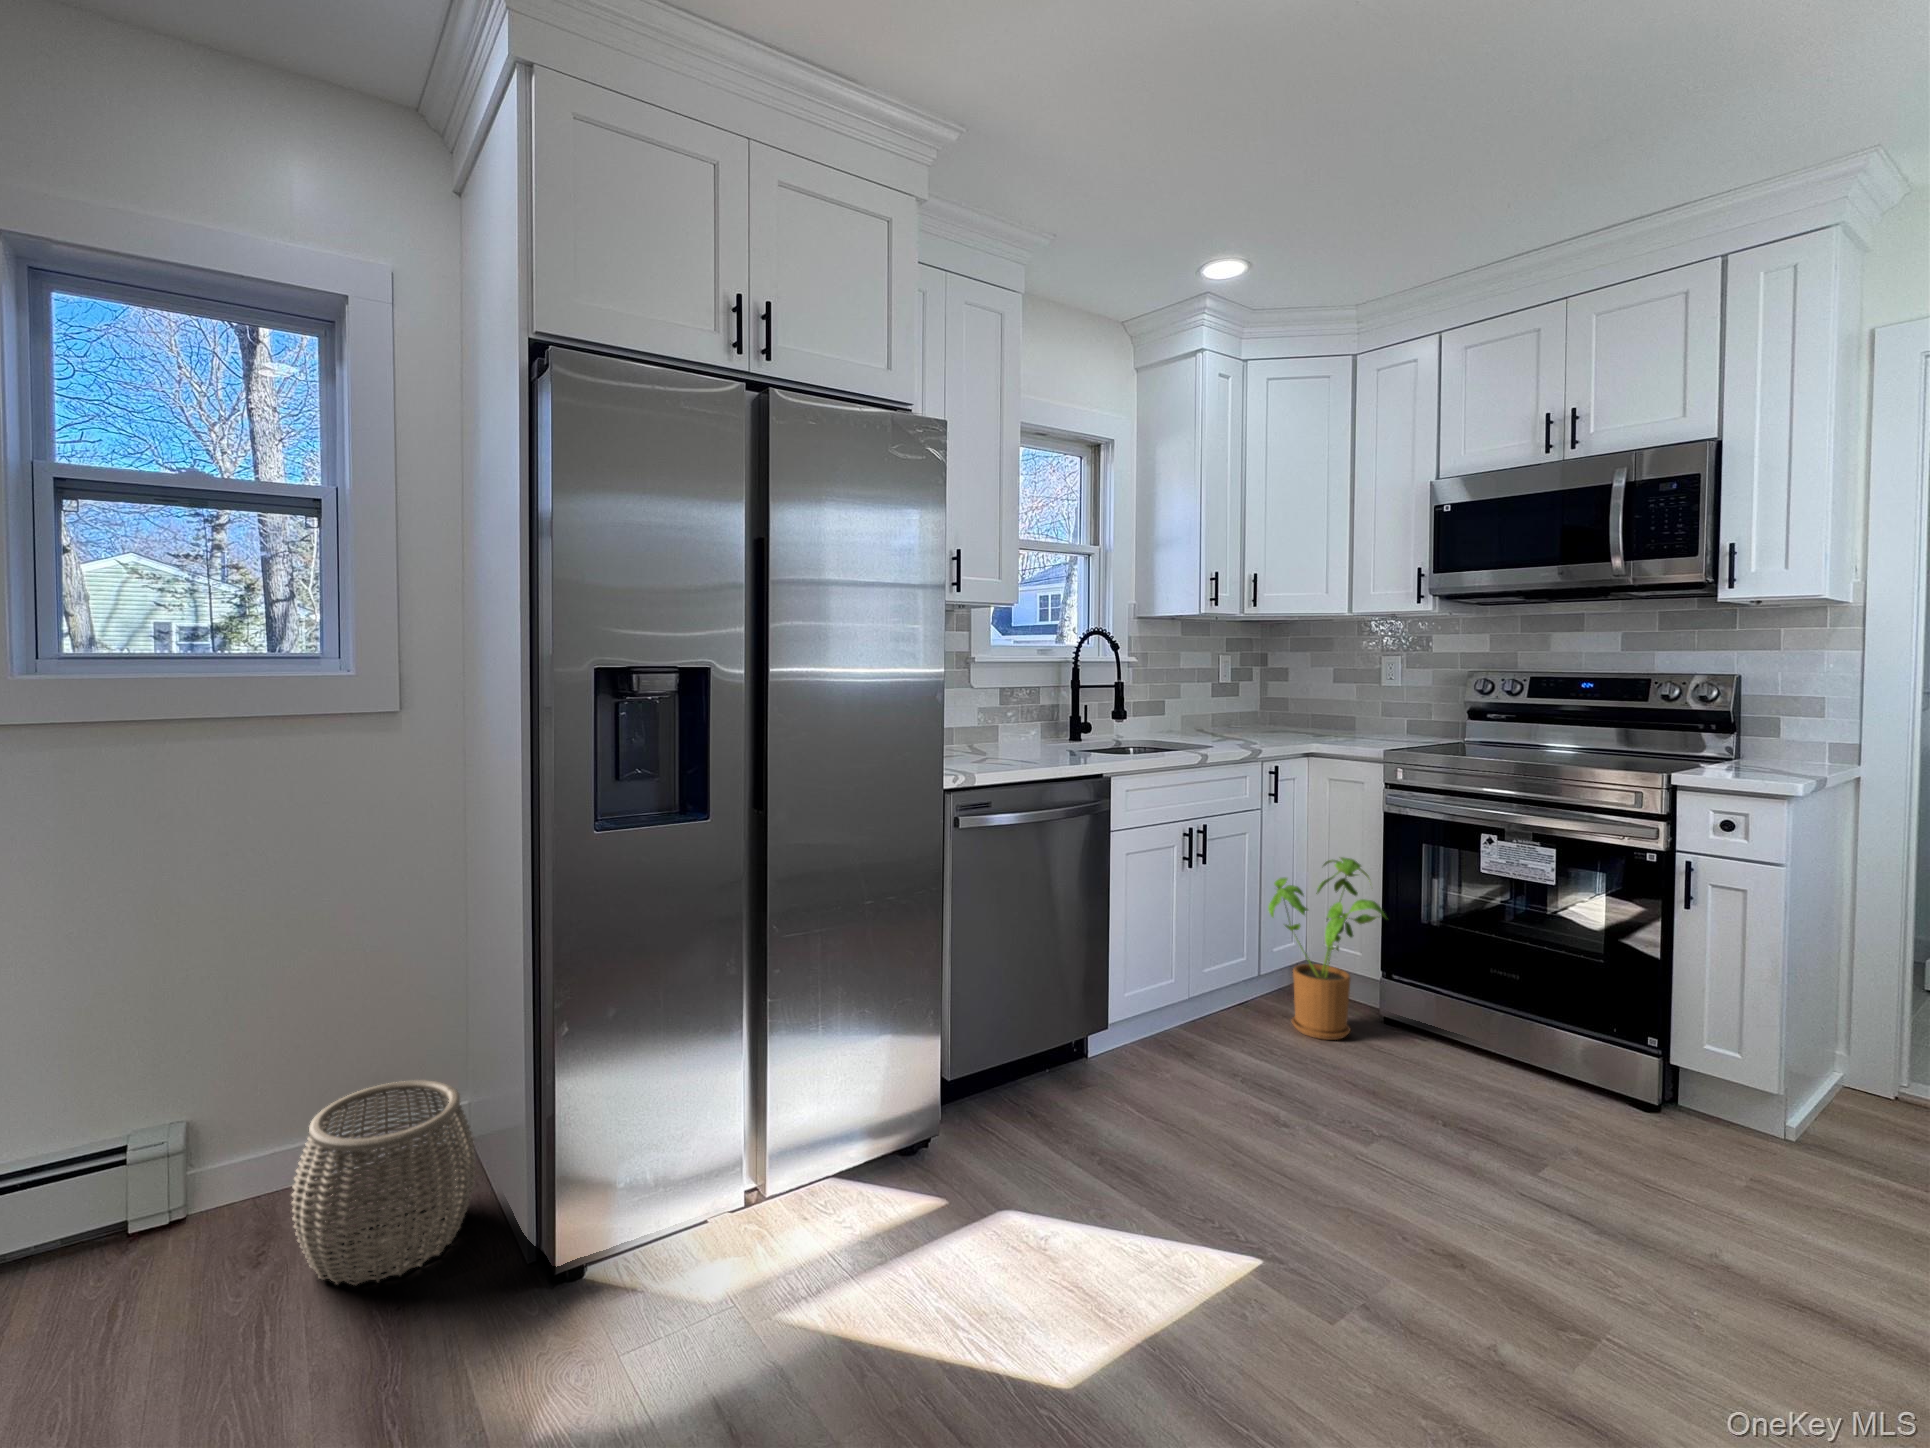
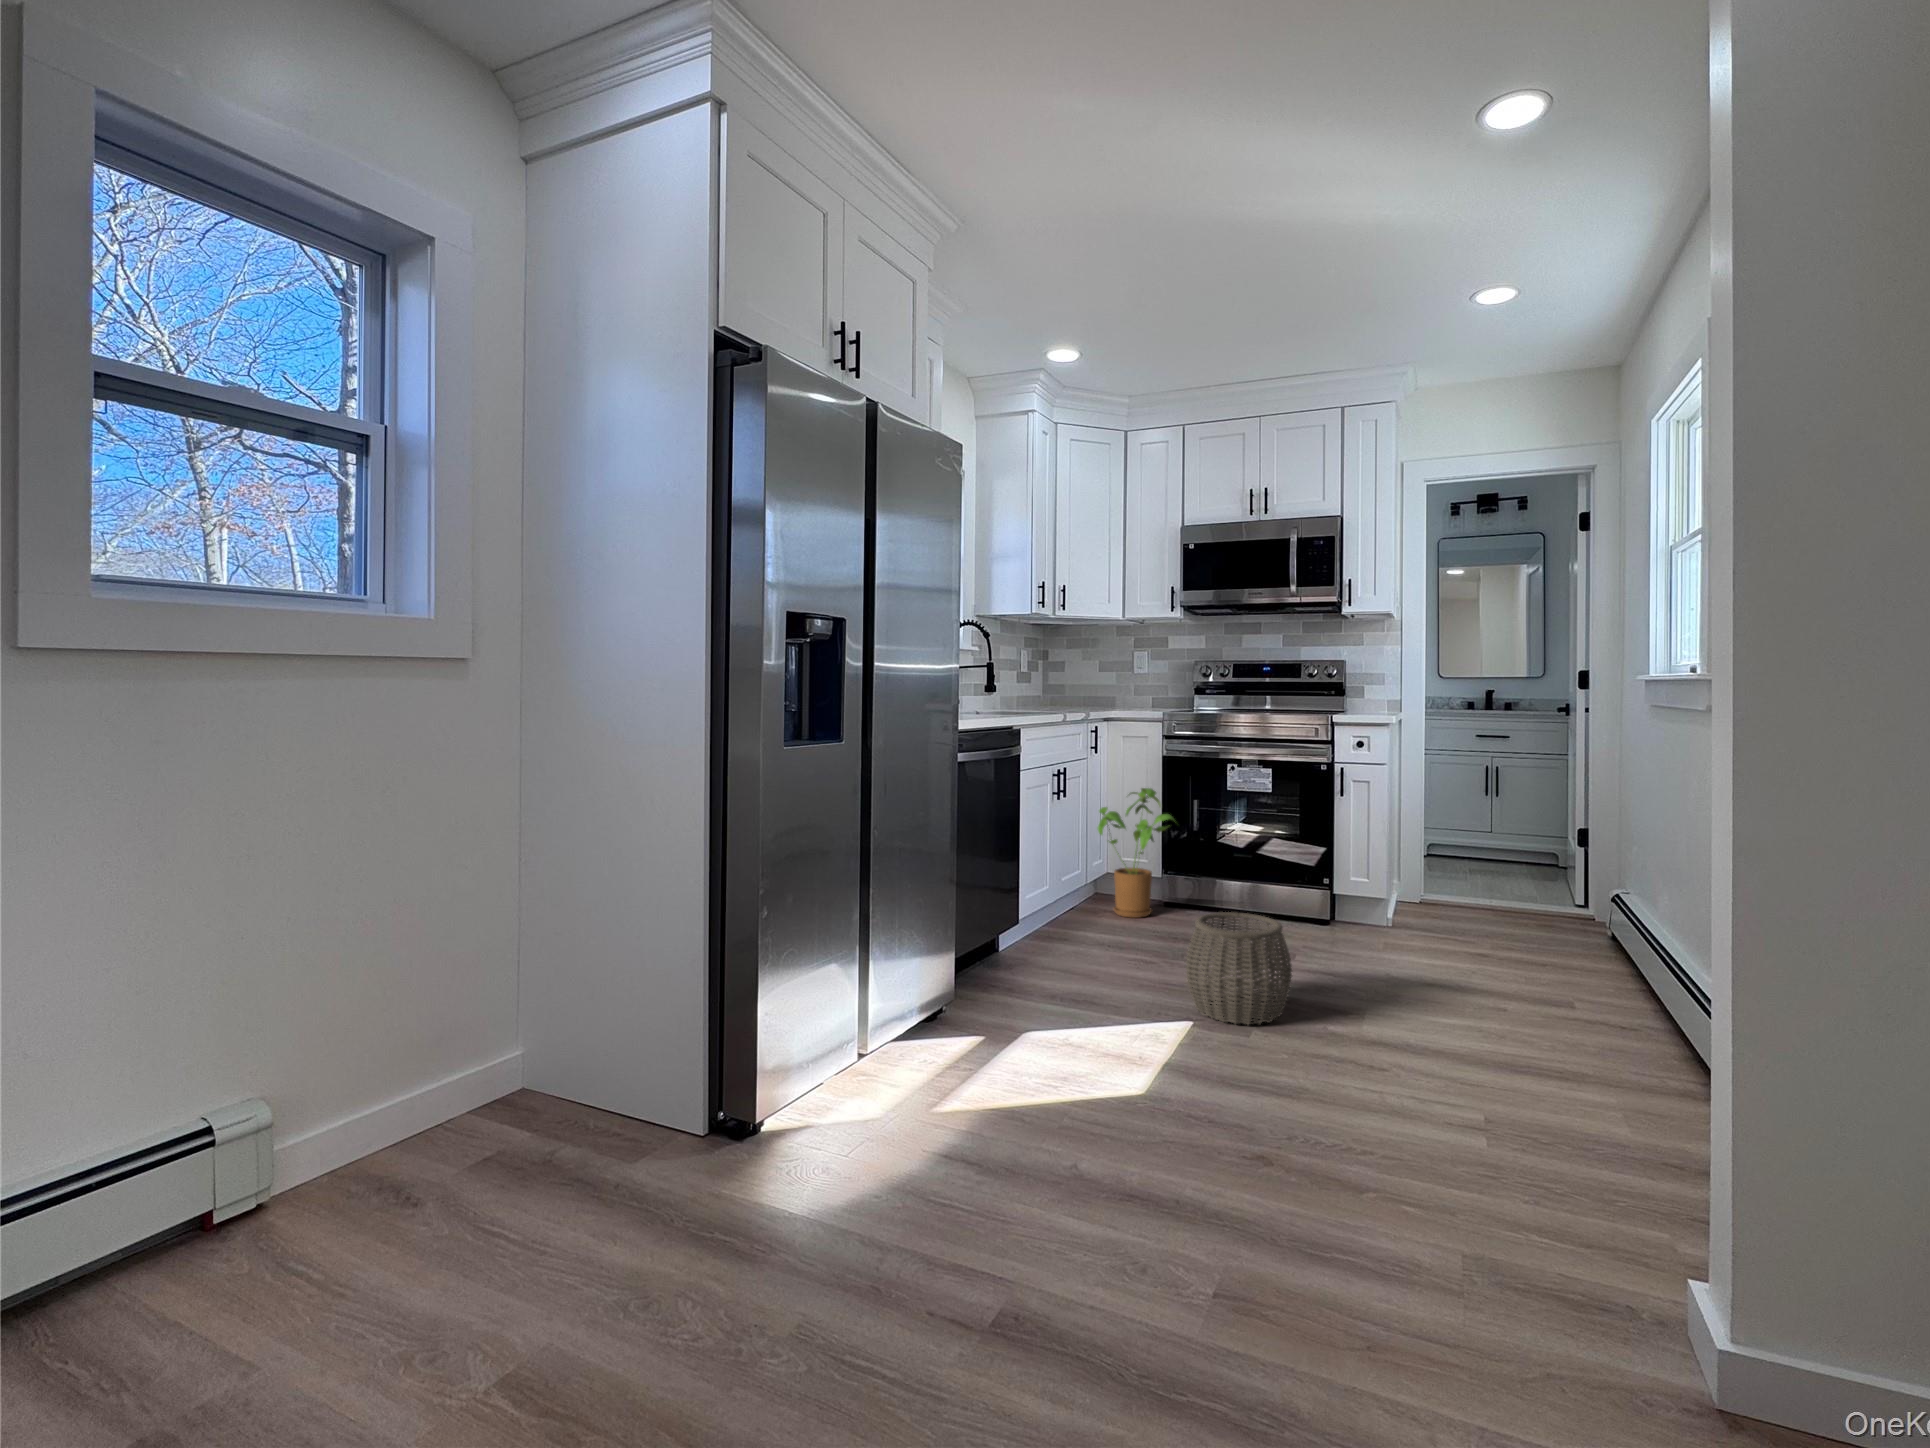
woven basket: present [292,1080,476,1285] -> present [1186,912,1292,1025]

